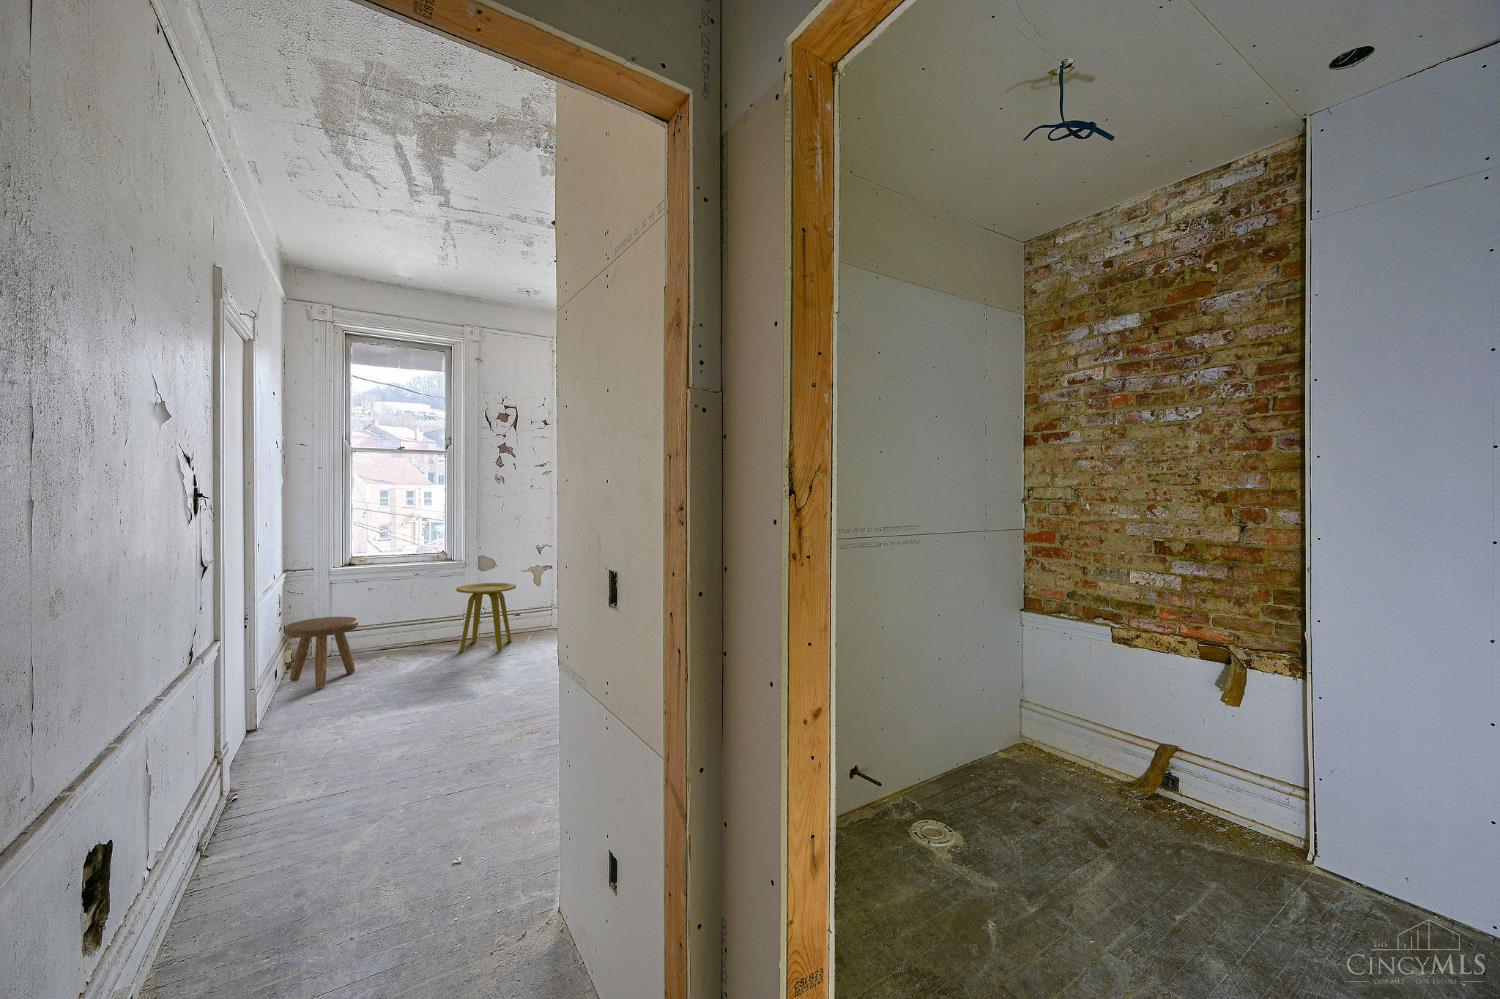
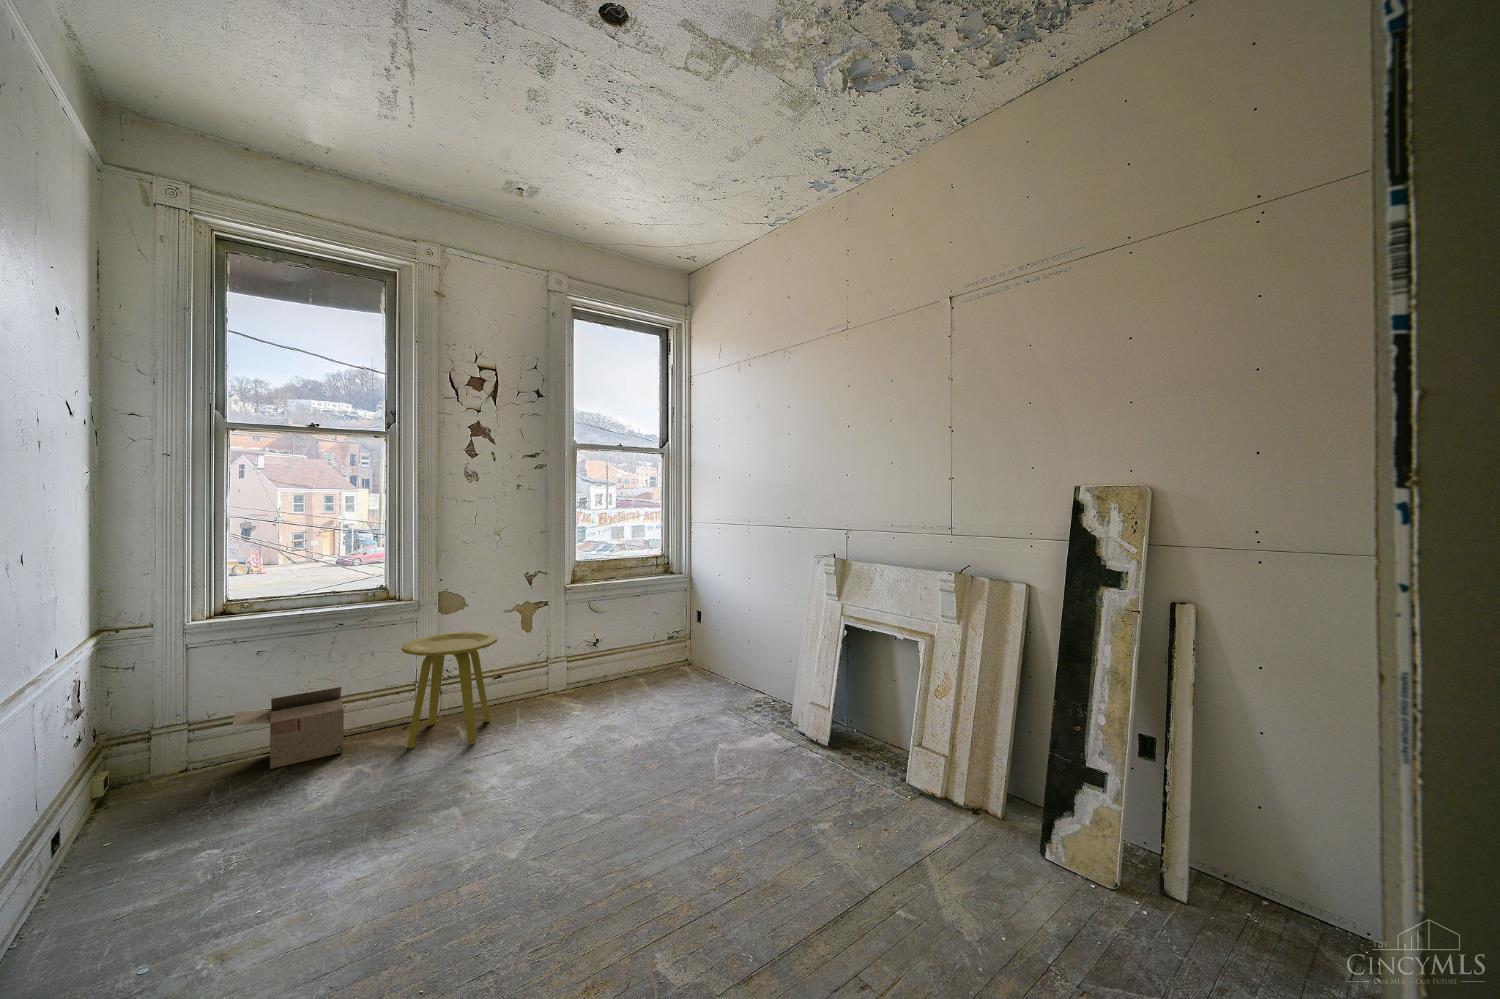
cardboard box: none [359,613,422,658] -> present [232,687,344,769]
stool: present [285,617,358,688] -> none [58,712,217,864]

